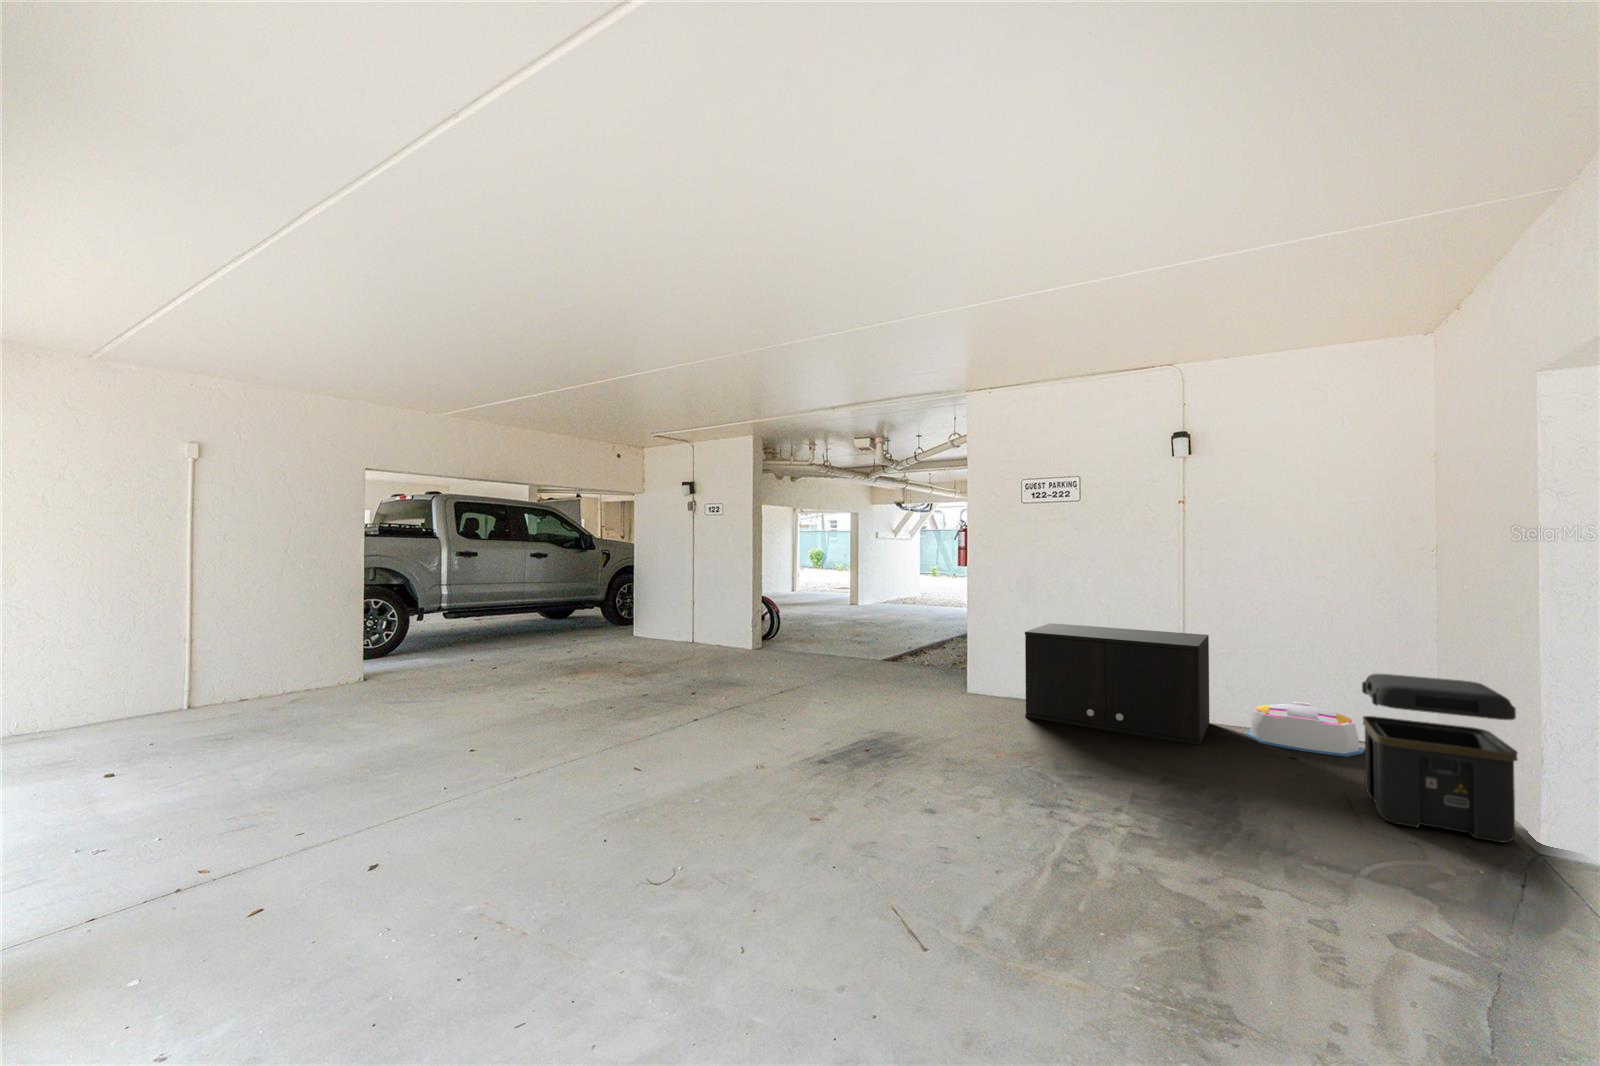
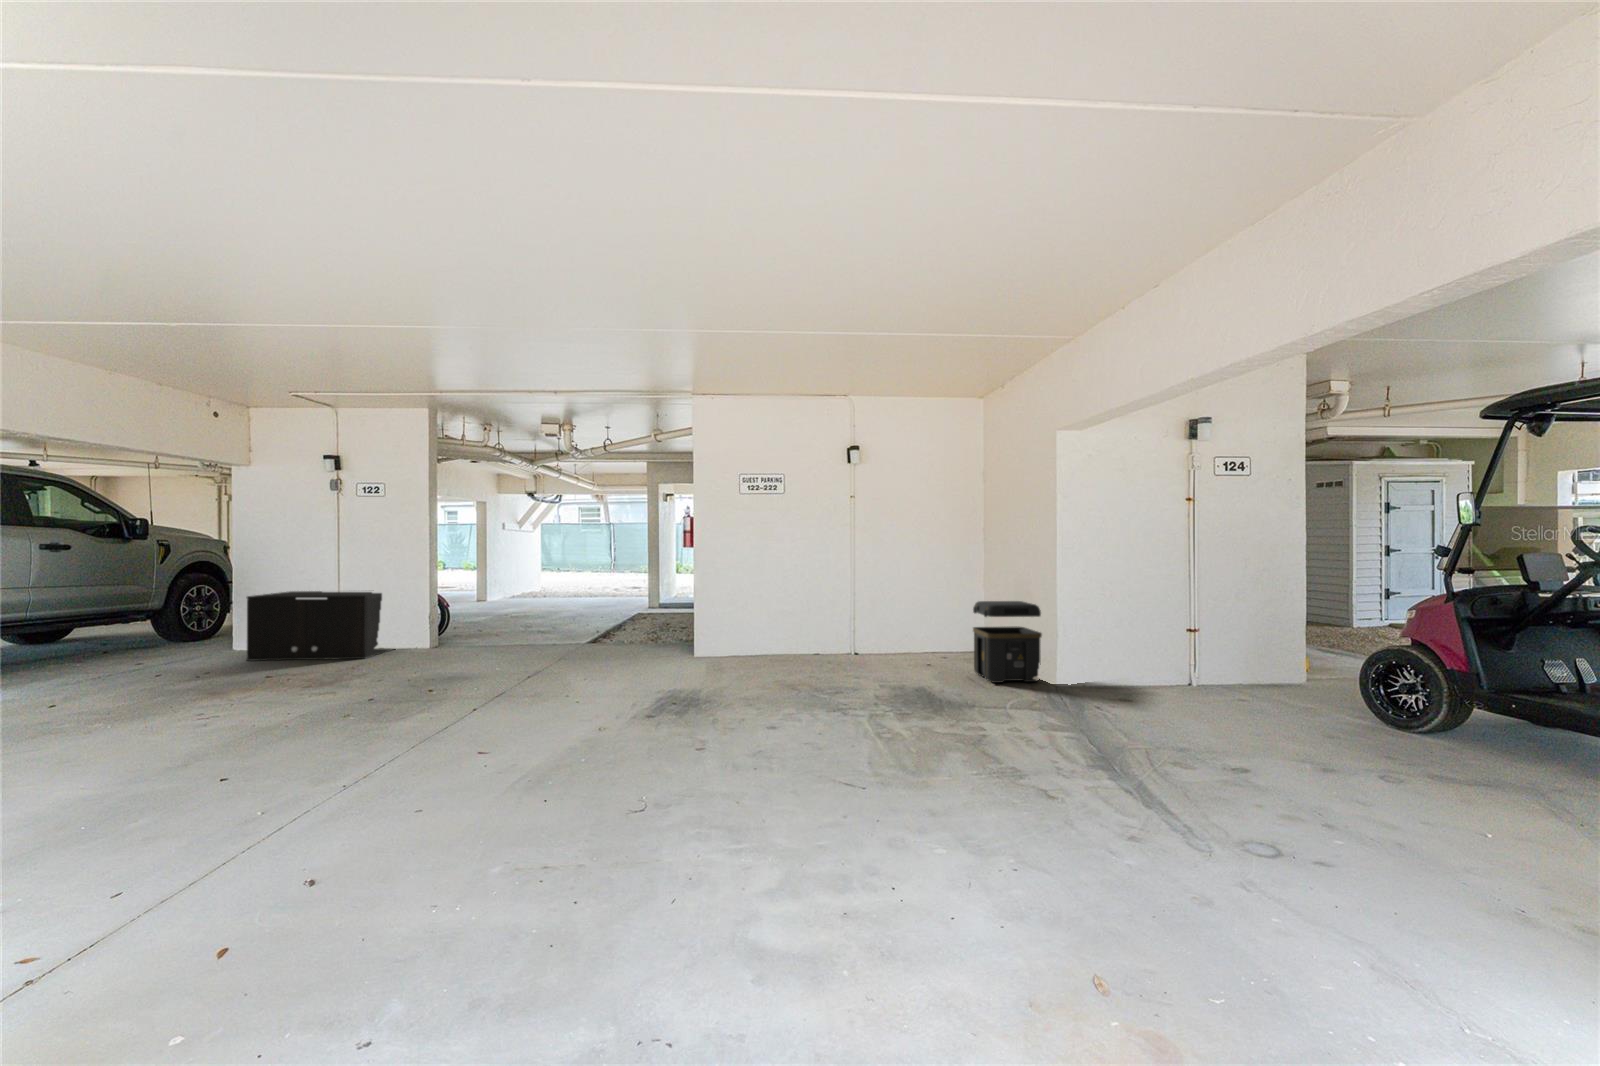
storage cabinet: present [1025,623,1210,745] -> present [246,591,392,661]
storage bin: present [1246,702,1364,757] -> none [895,631,956,660]

